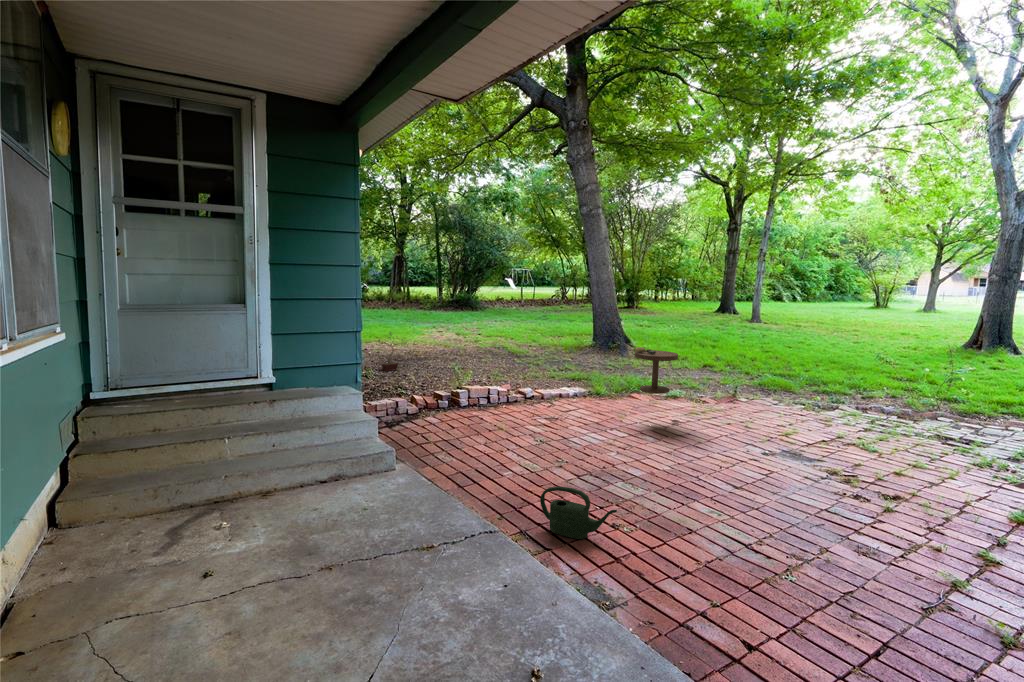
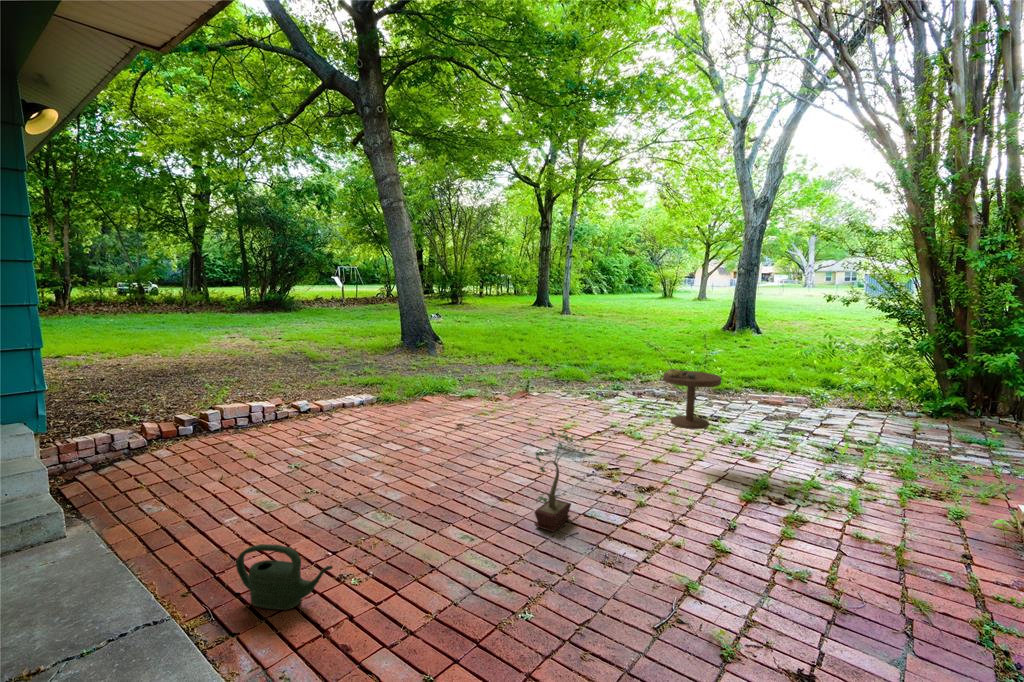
potted plant: present [378,332,403,371] -> present [534,427,590,532]
side table: present [635,347,678,394] -> present [663,369,721,429]

